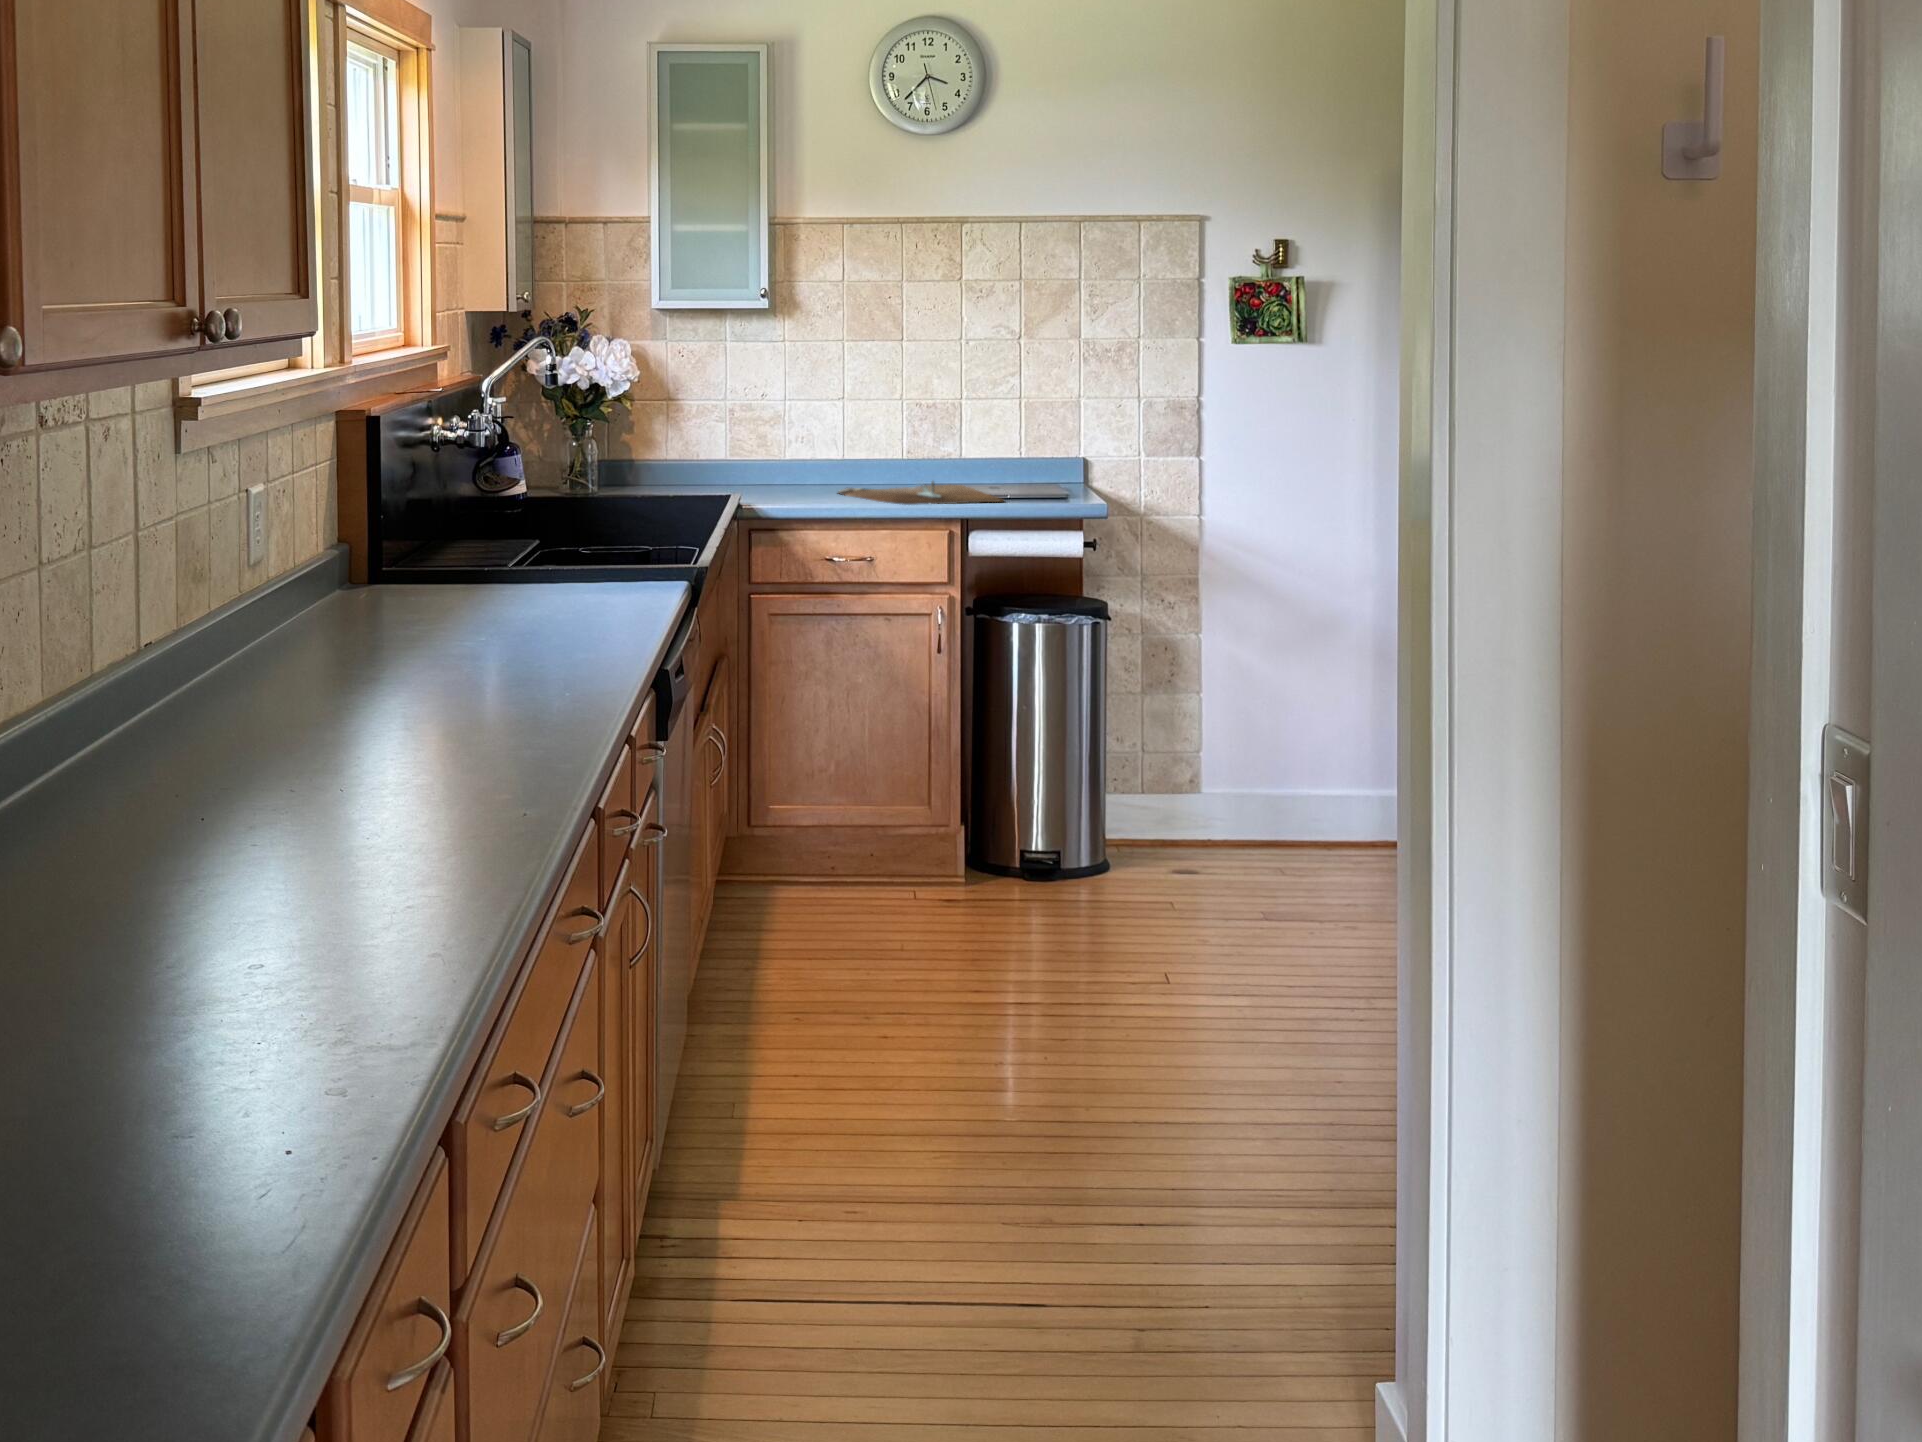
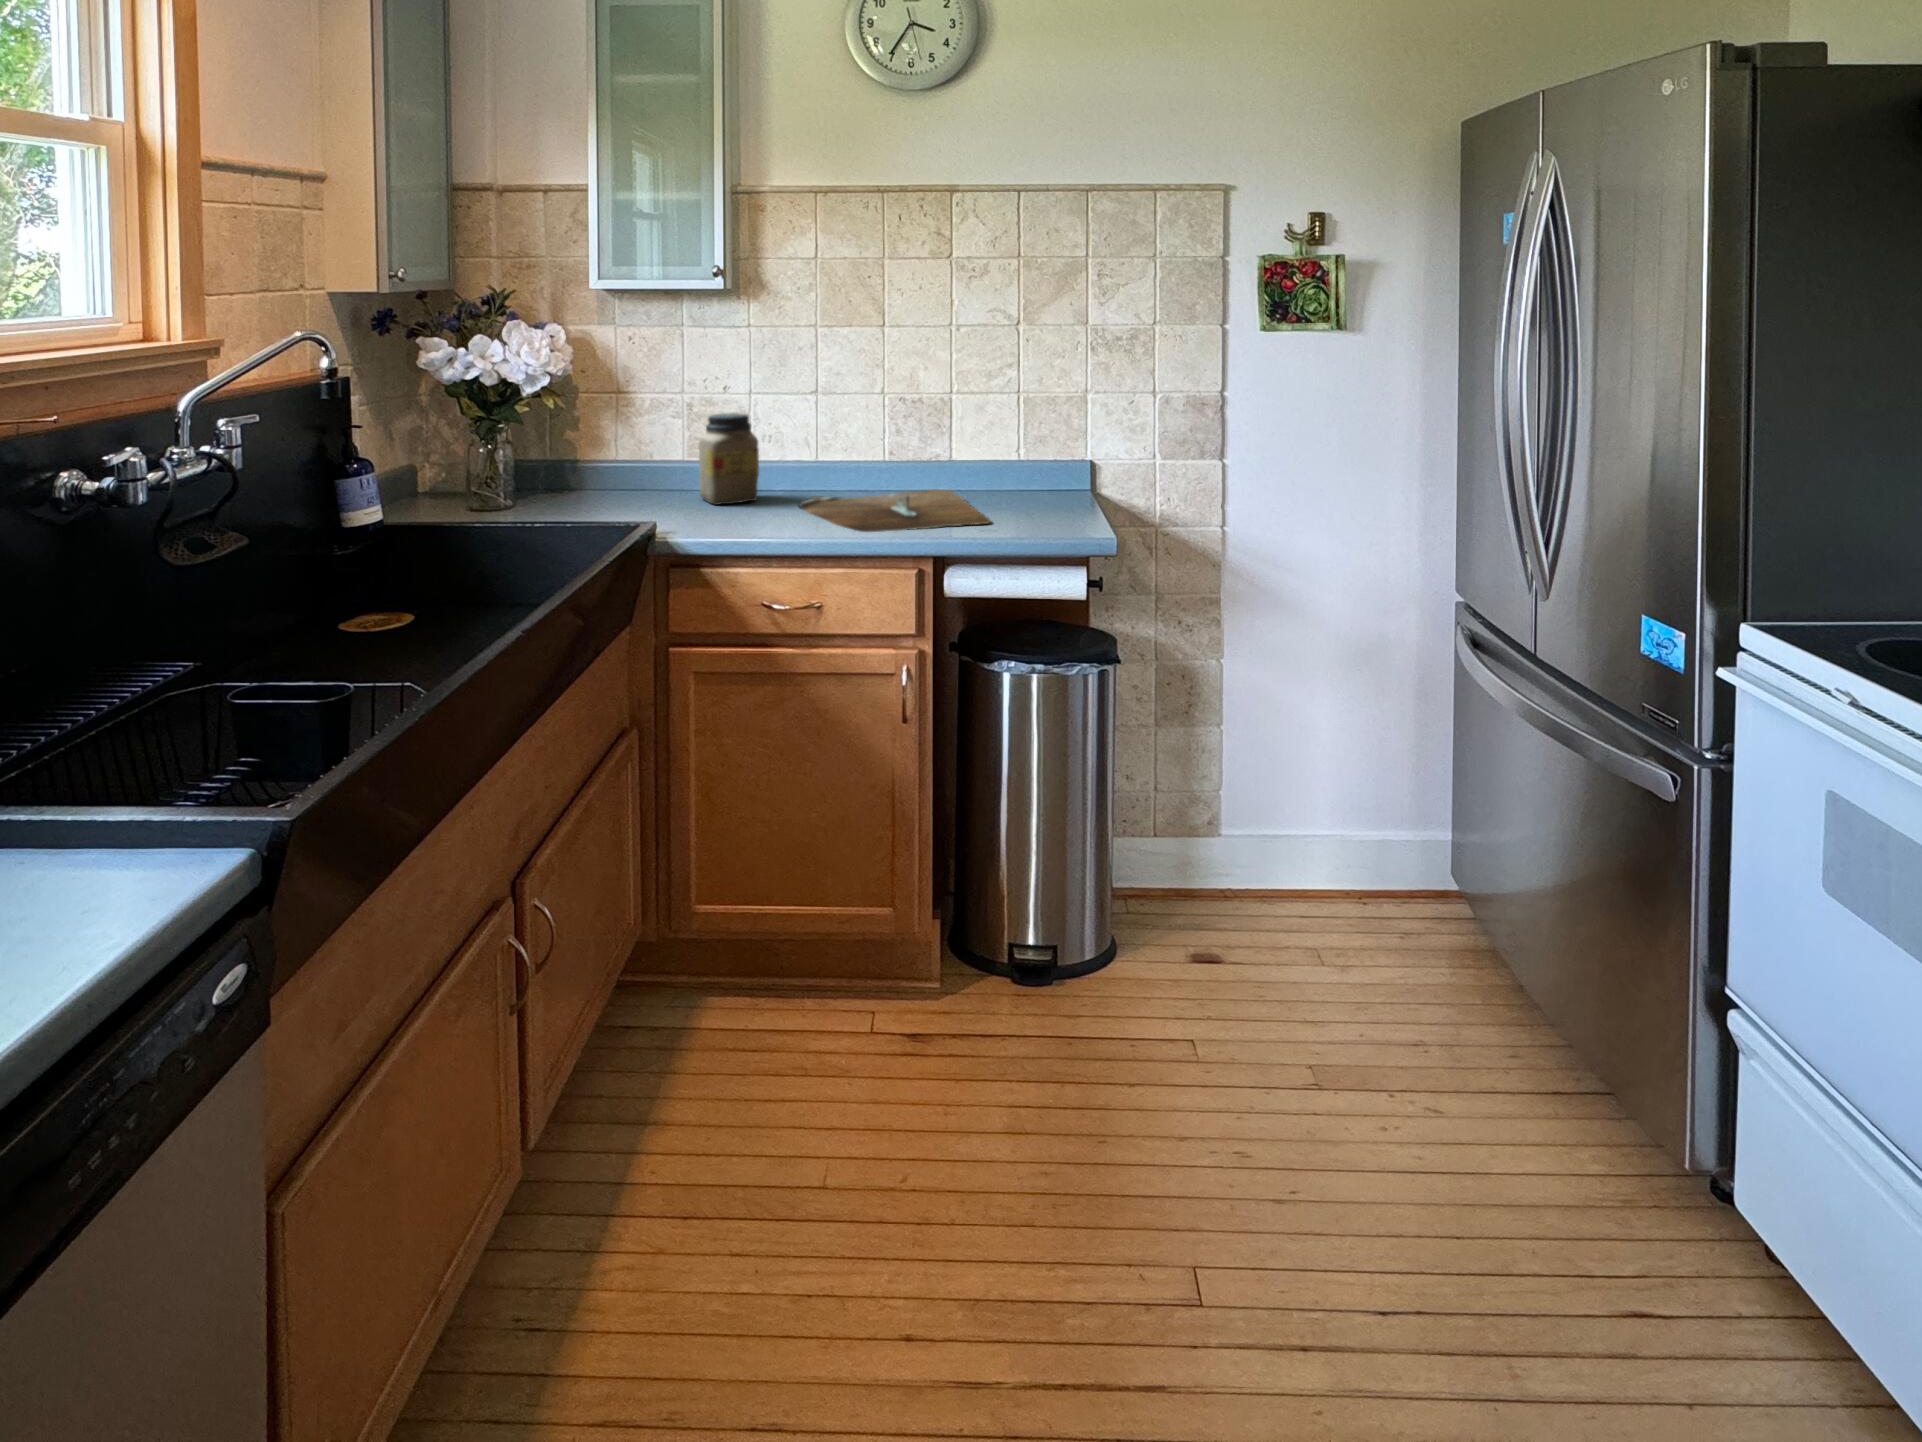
jar: none [748,416,801,492] -> present [699,413,759,505]

